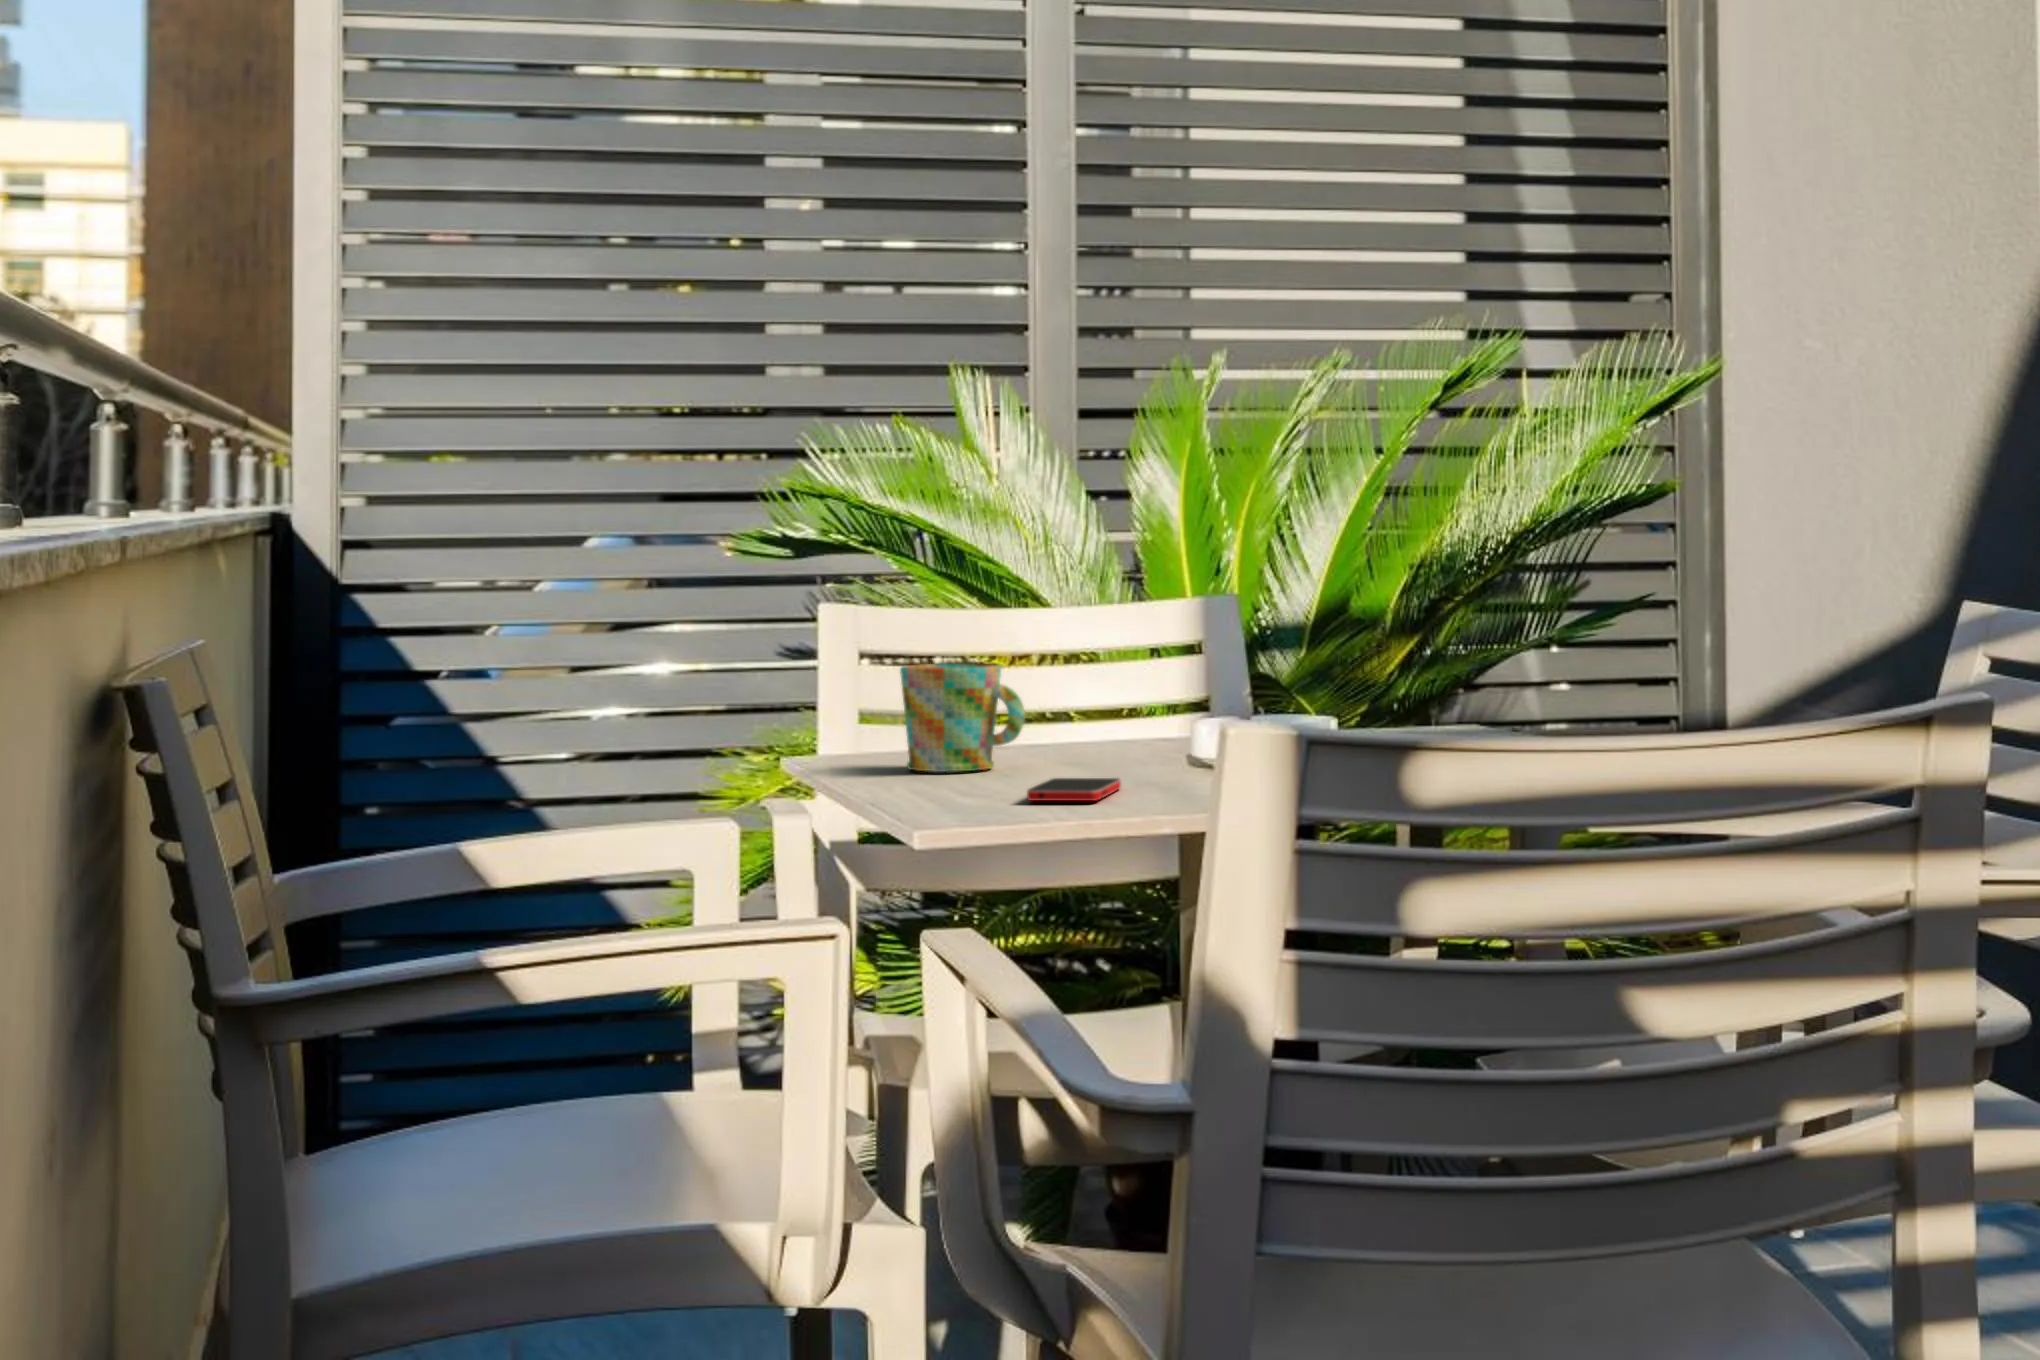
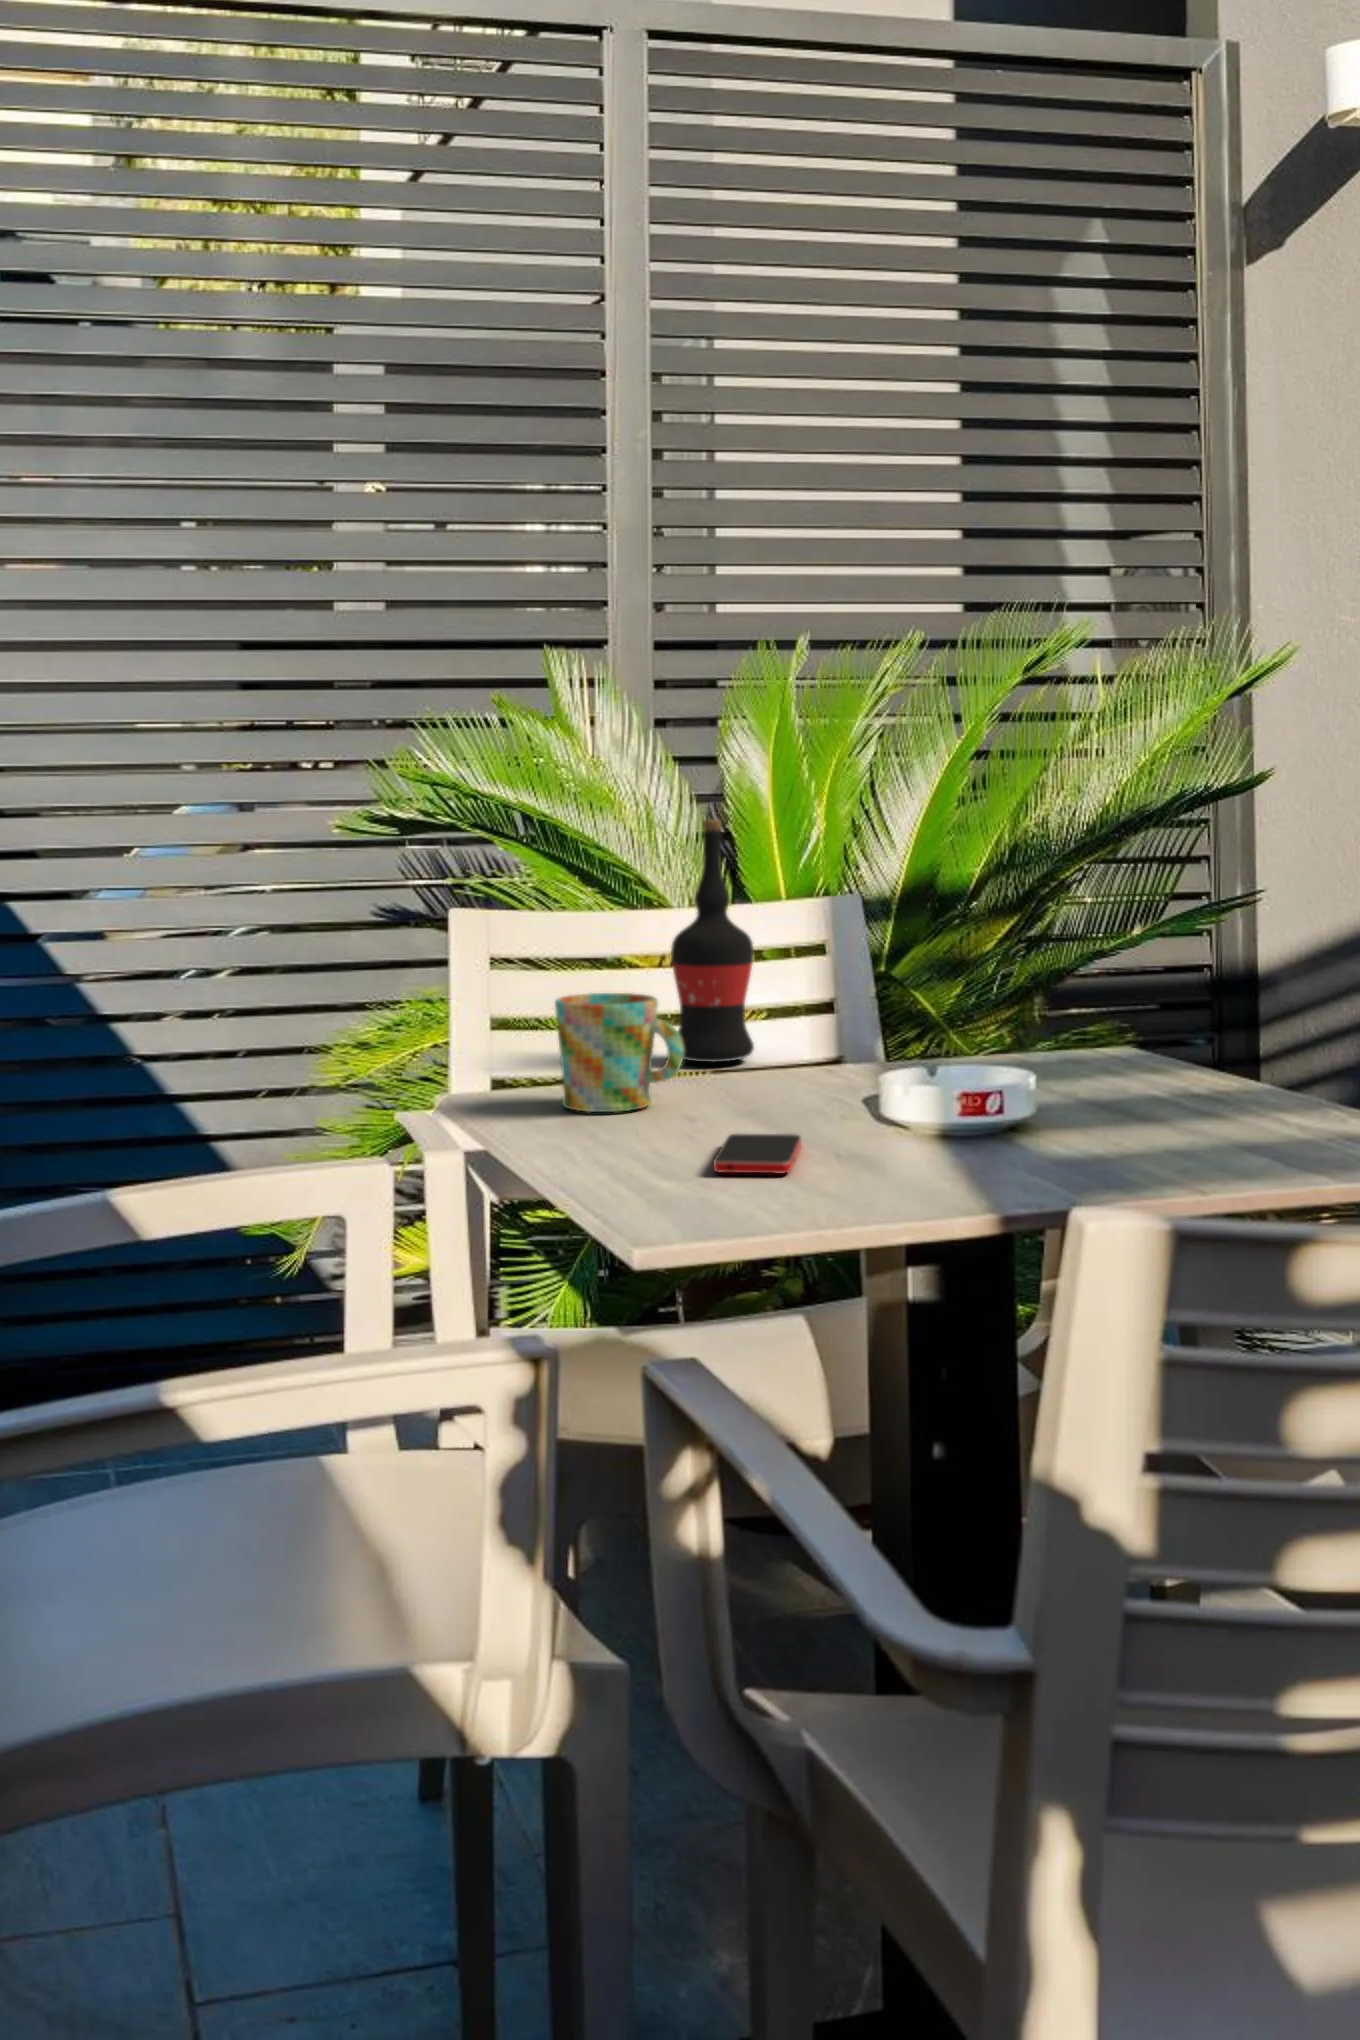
wine bottle: none [1030,506,1113,745] -> present [671,819,754,1062]

